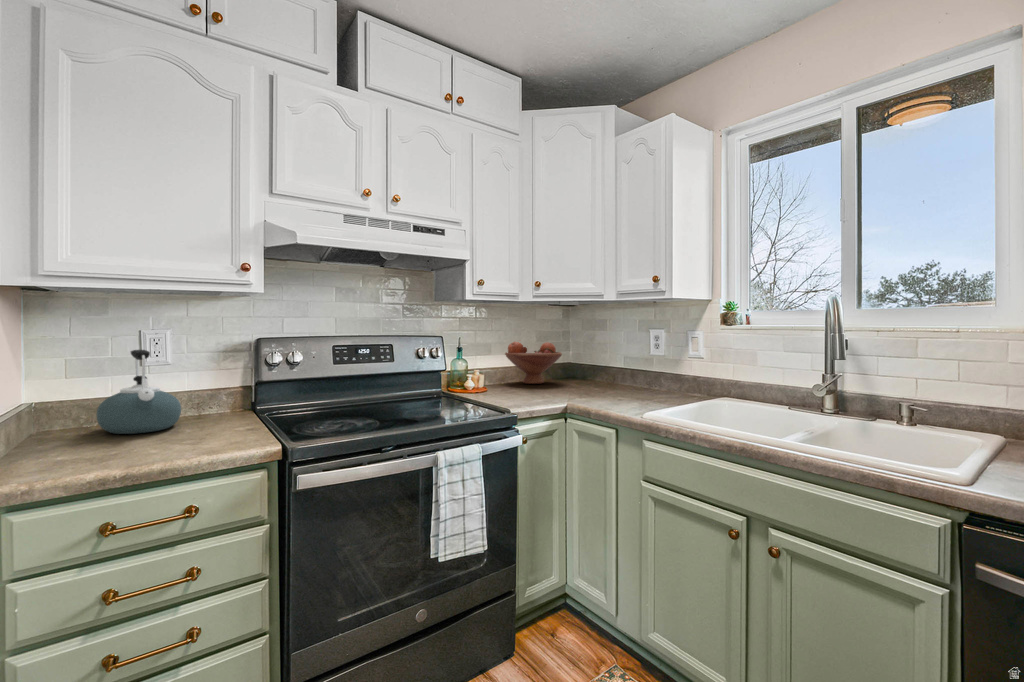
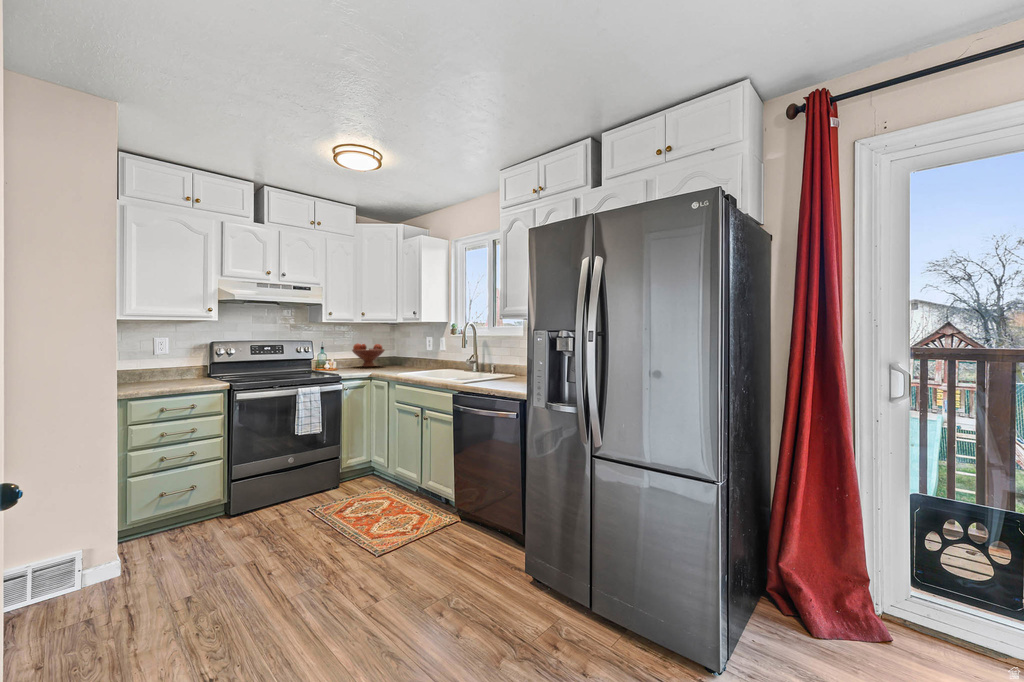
kettle: present [97,350,181,434] -> none [142,346,179,382]

